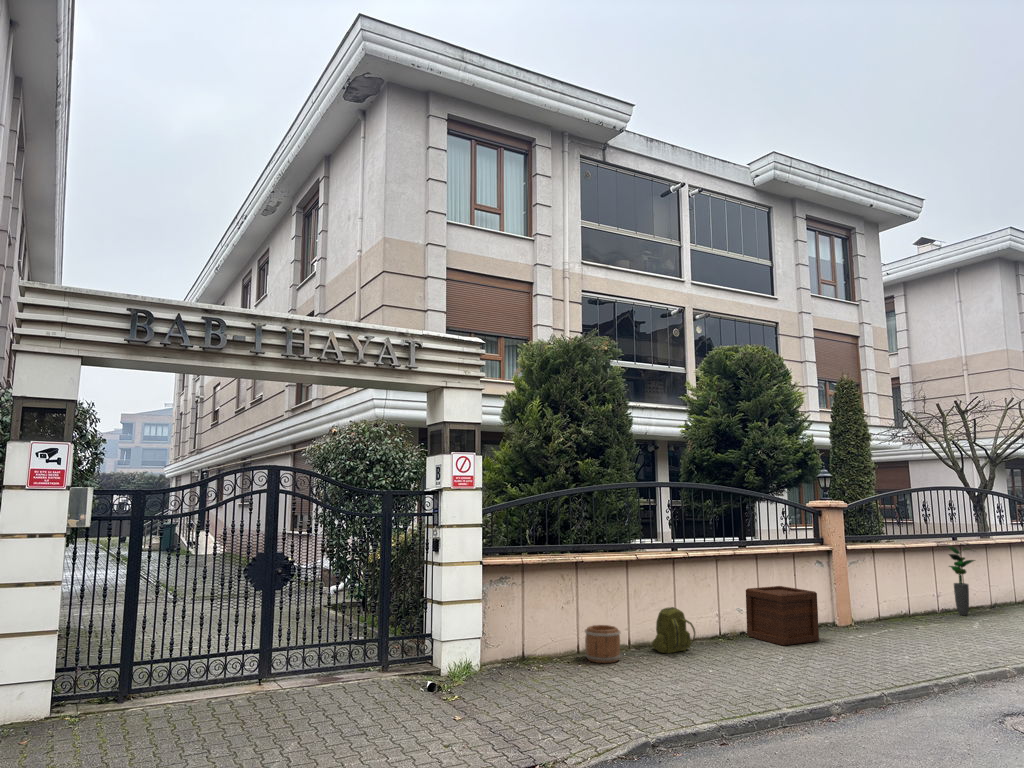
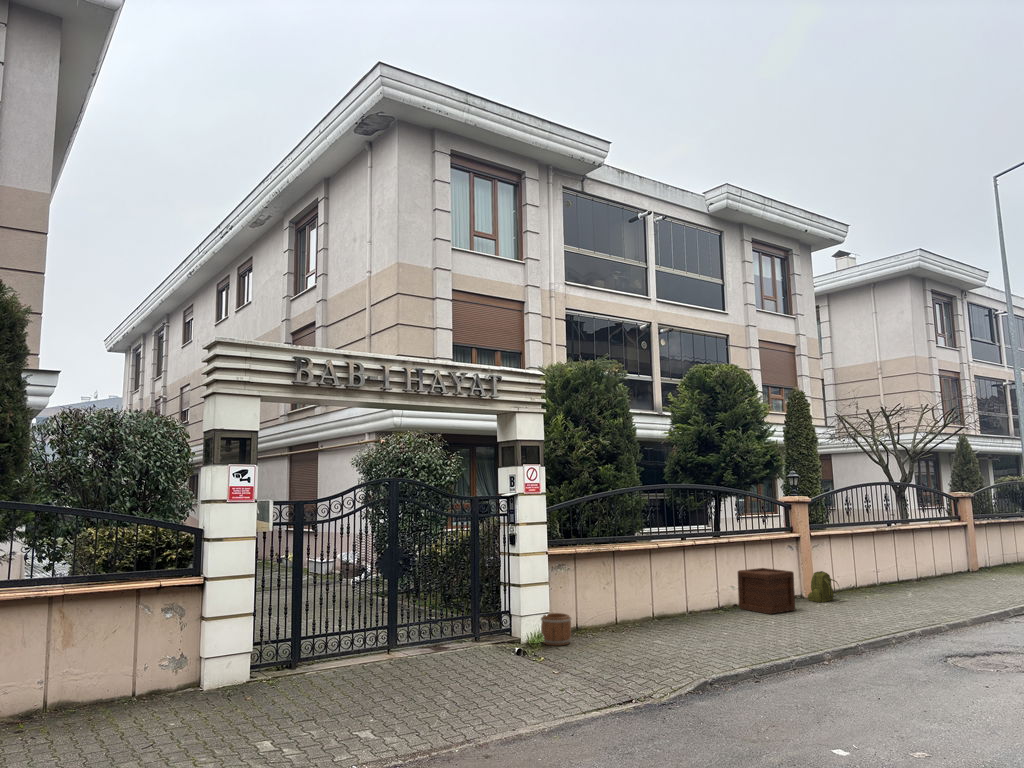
potted plant: present [947,546,975,615] -> none [882,533,908,589]
backpack: present [652,607,695,653] -> present [808,571,839,602]
bucket: present [585,625,621,663] -> present [541,613,572,646]

